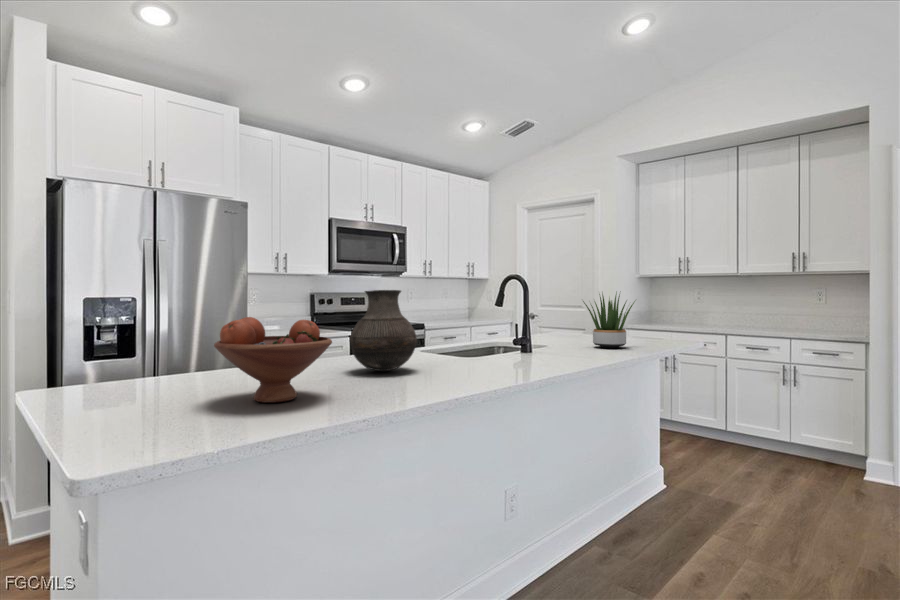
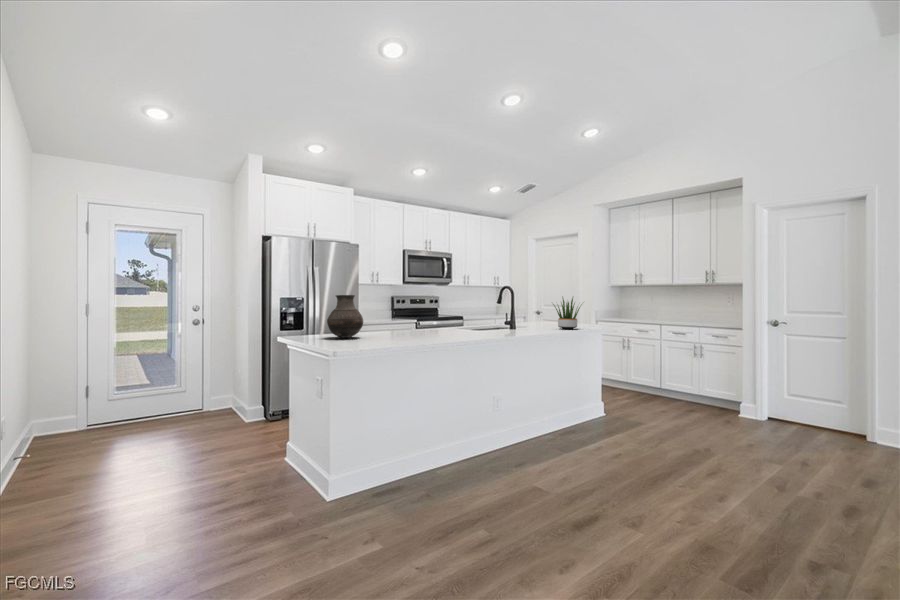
vase: present [349,290,417,371] -> present [327,295,363,338]
fruit bowl: present [214,317,332,403] -> none [369,307,416,342]

